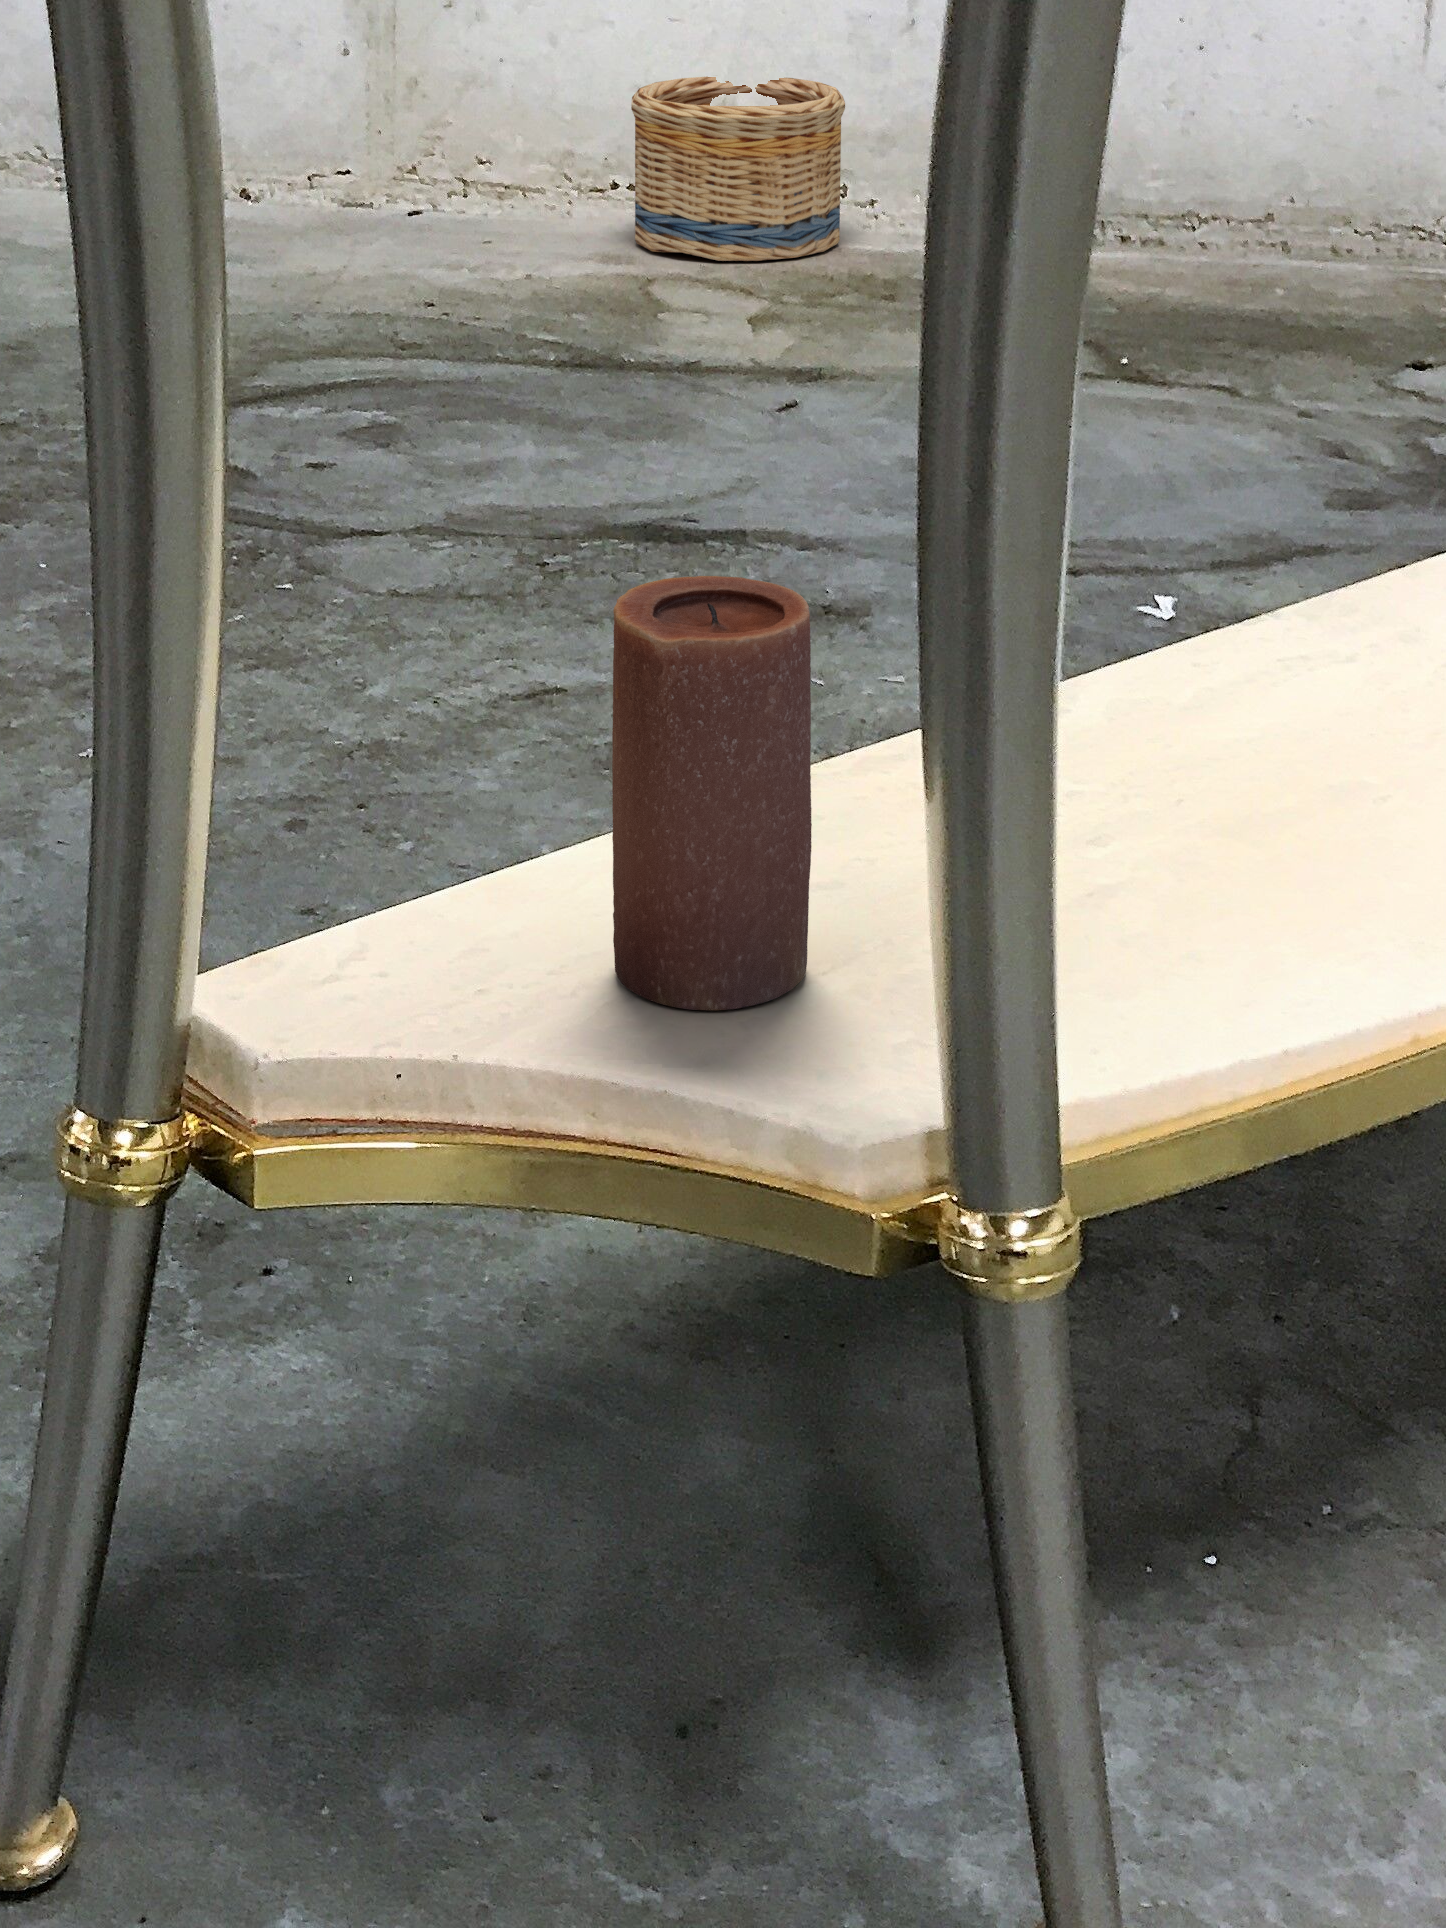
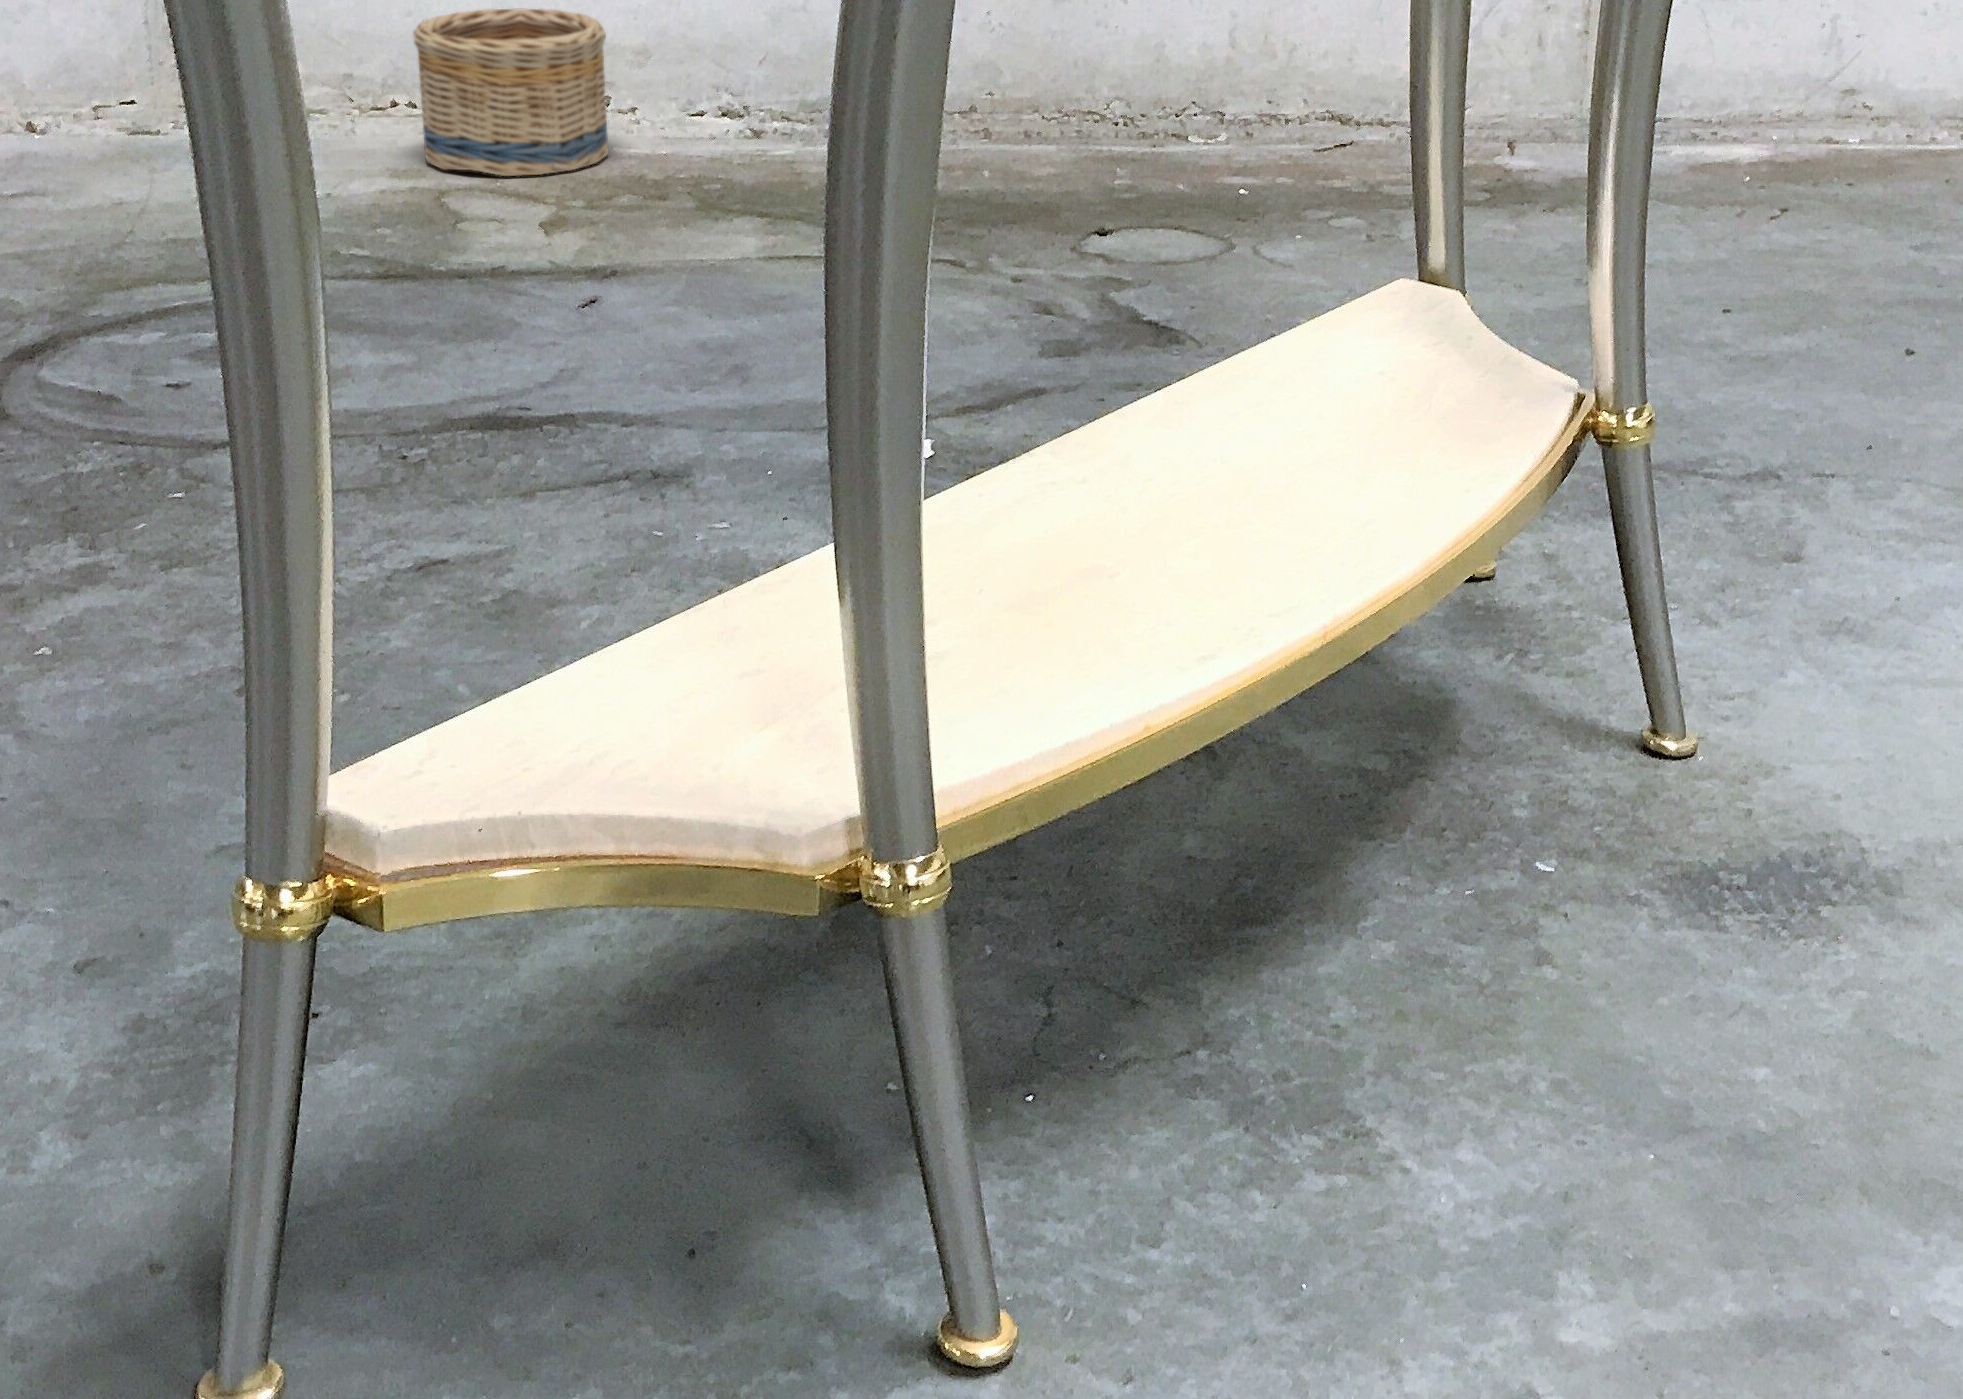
candle: present [612,576,812,1010] -> none [606,476,751,771]

